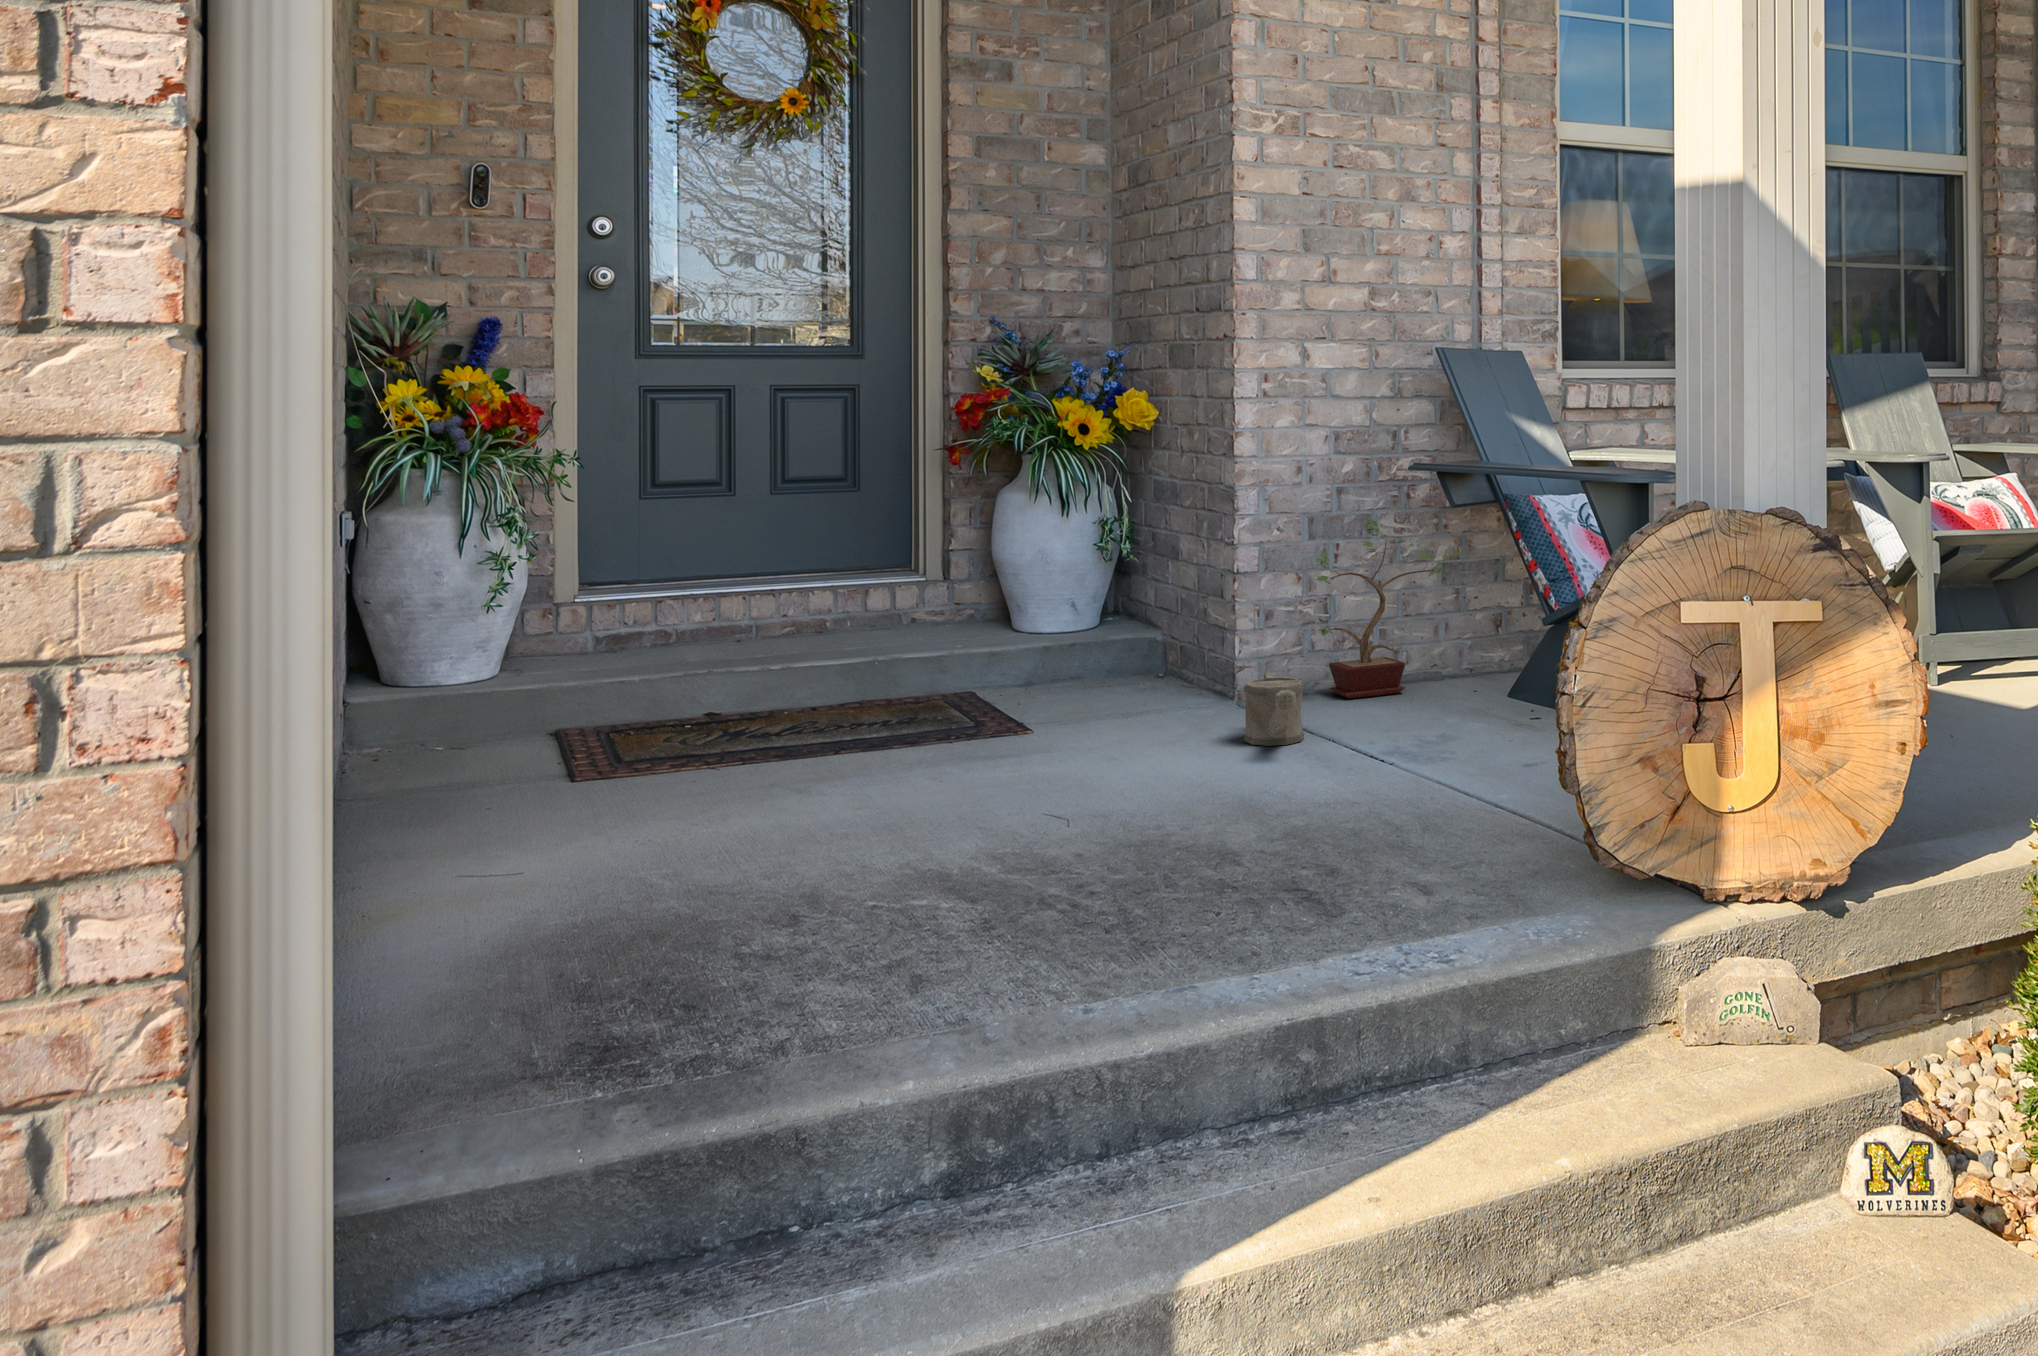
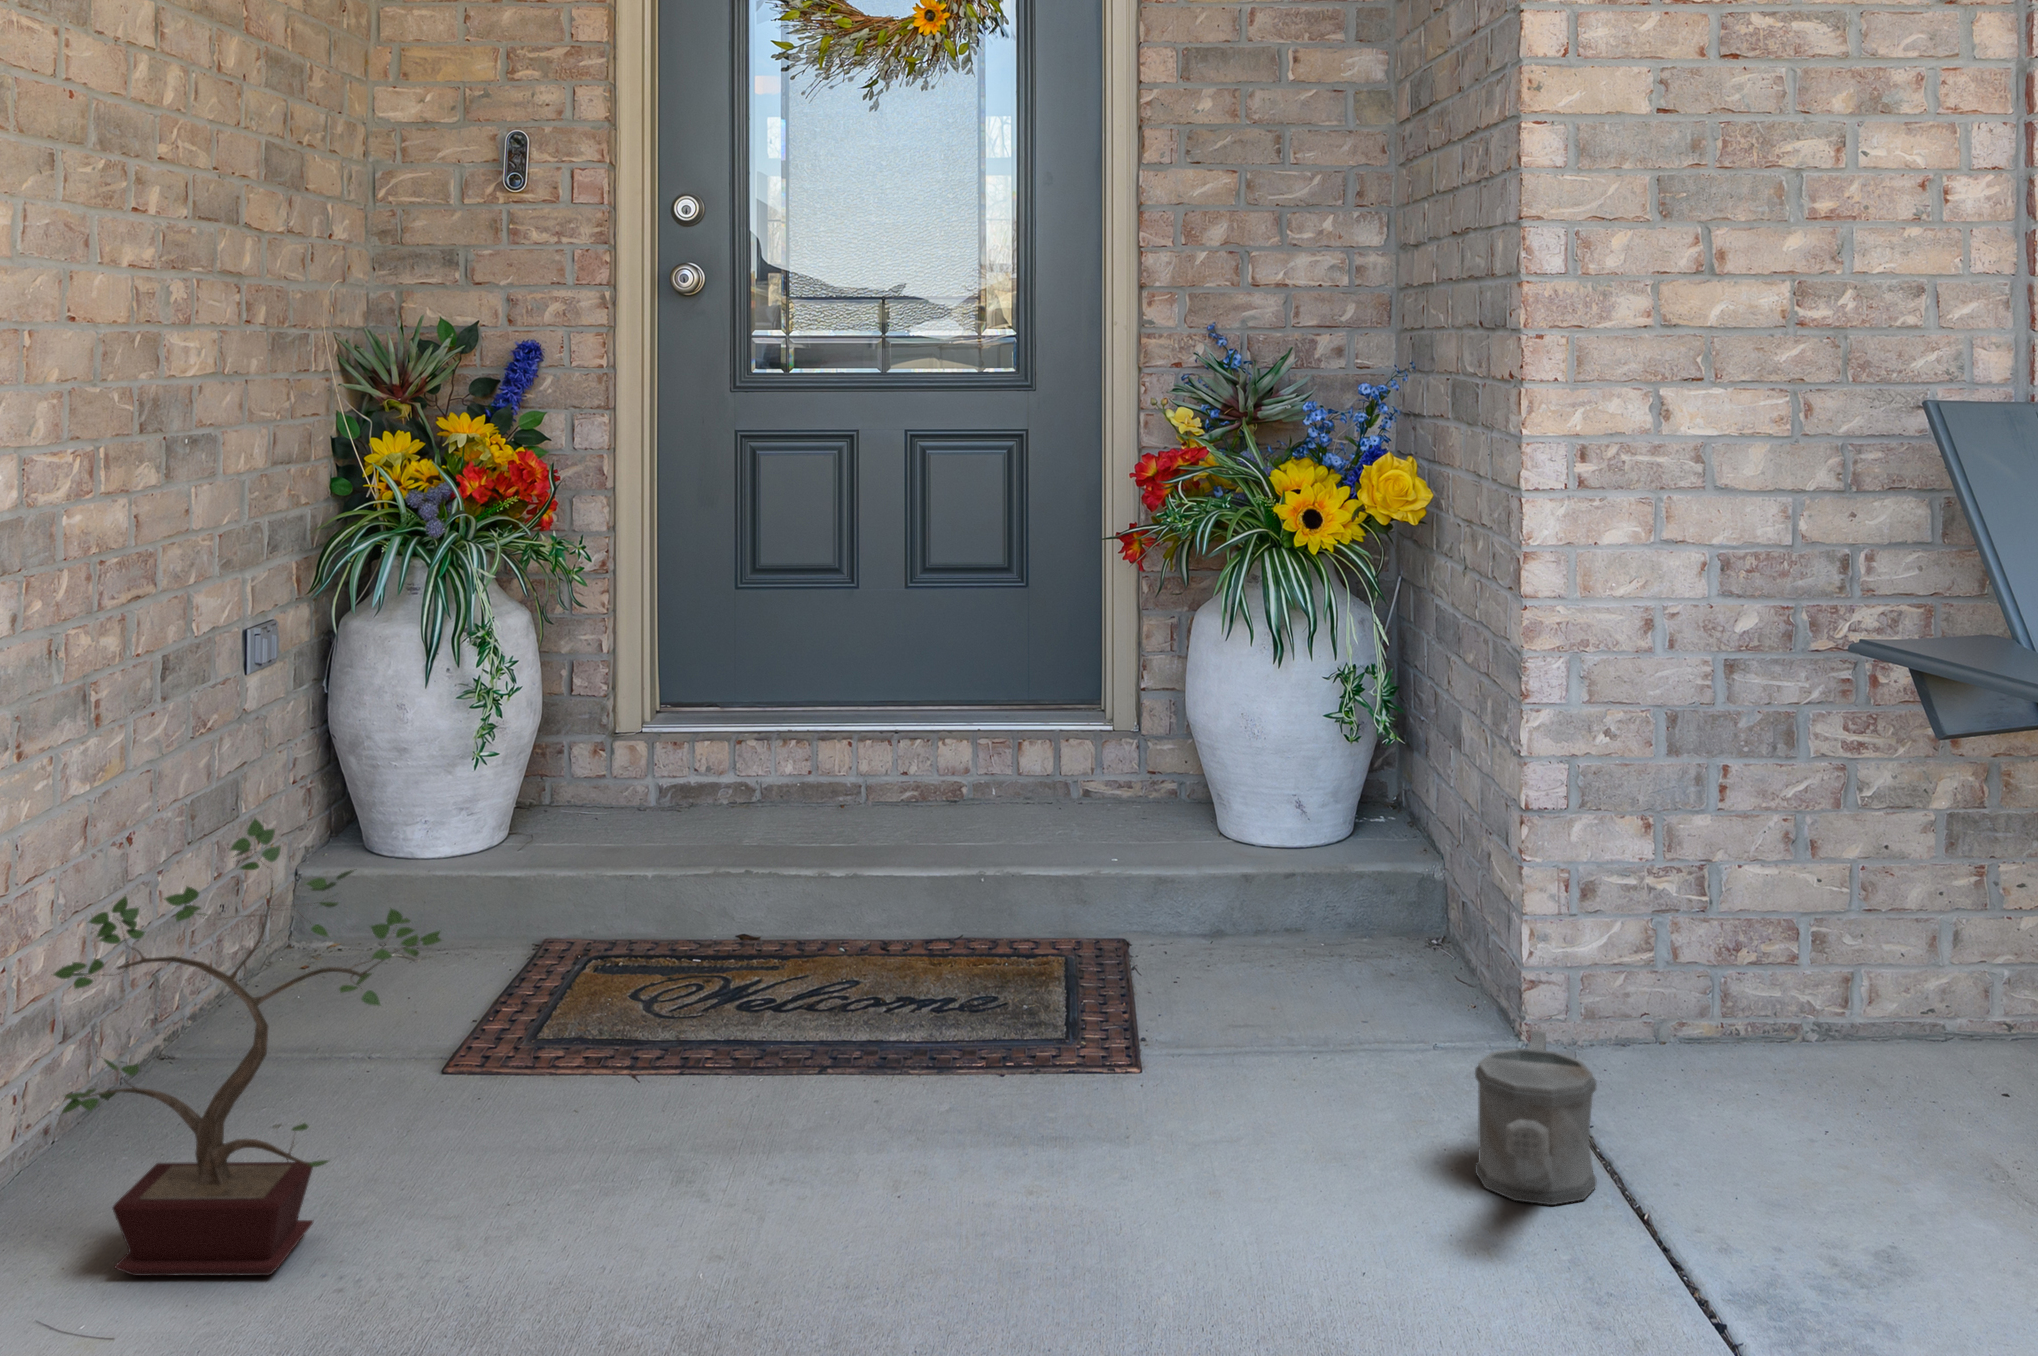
potted plant: present [1316,518,1465,699] -> present [54,819,441,1276]

